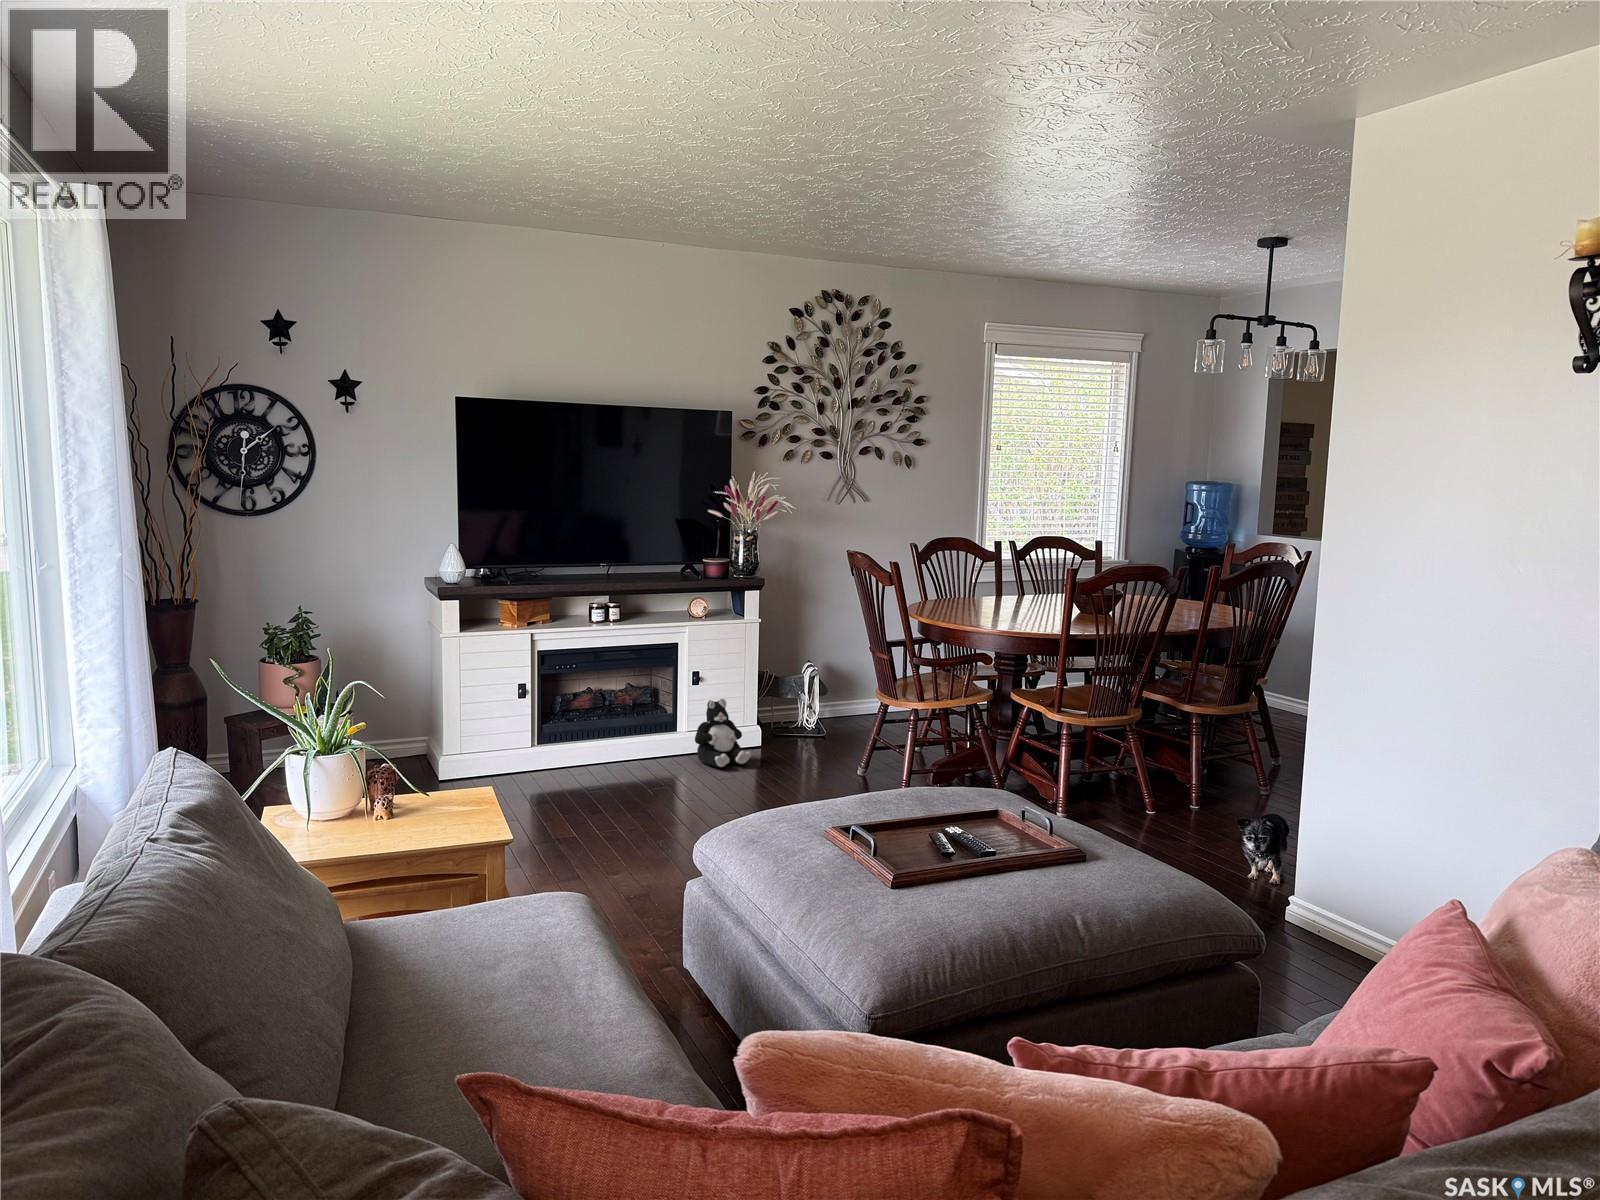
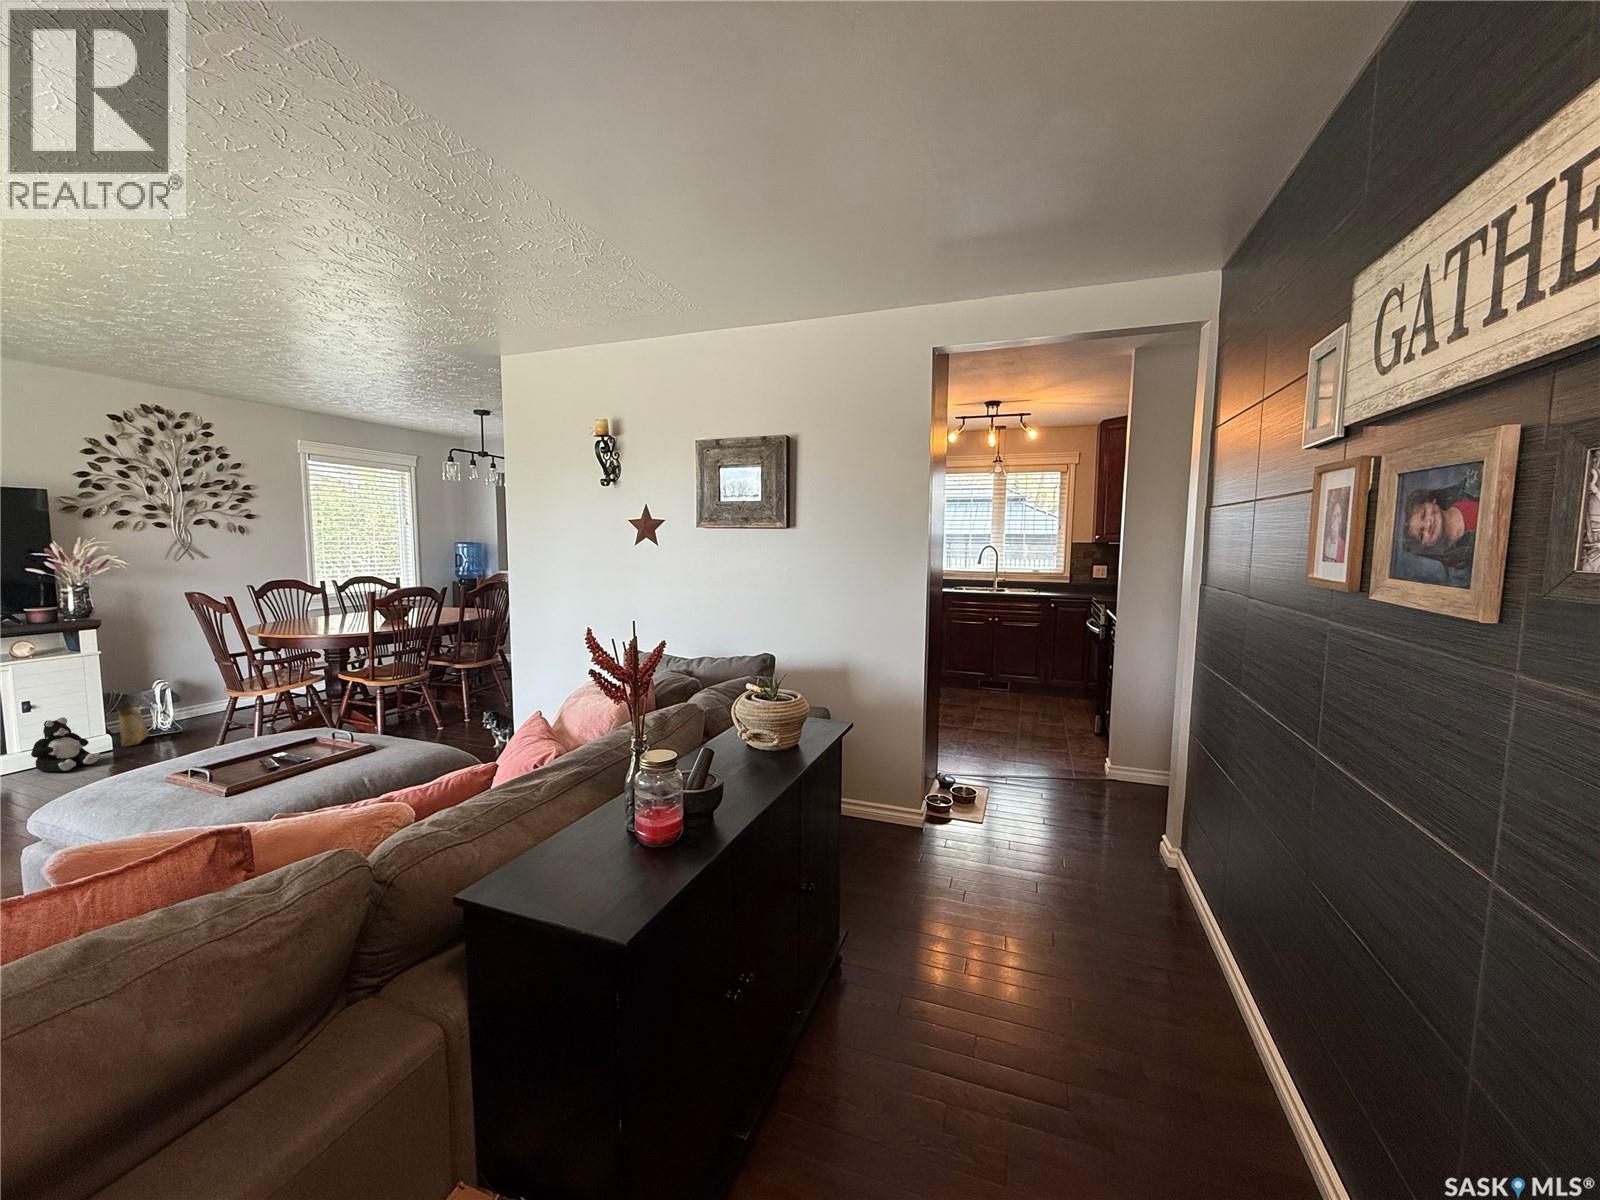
woven basket: none [766,677,795,746] -> present [119,692,148,747]

